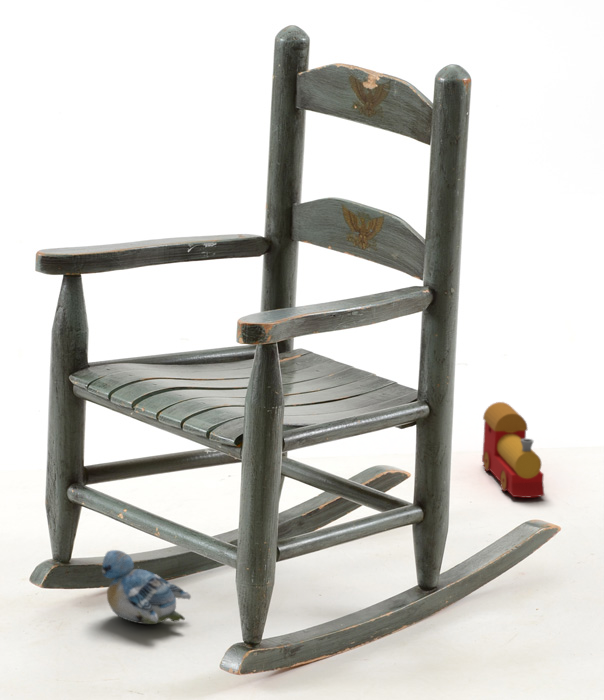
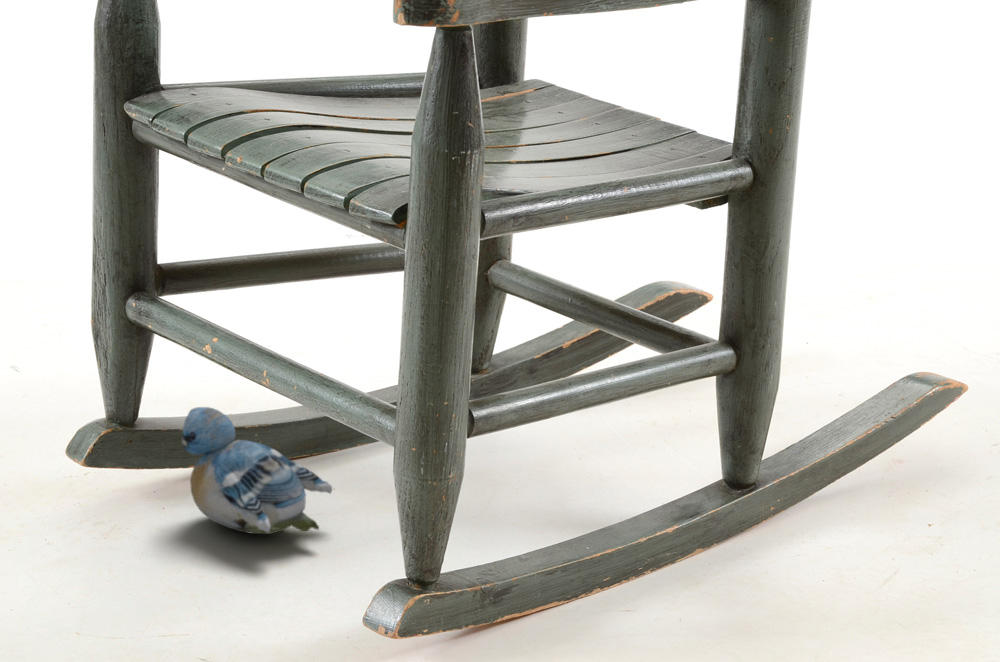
toy train: present [482,402,544,497] -> none [830,186,931,338]

